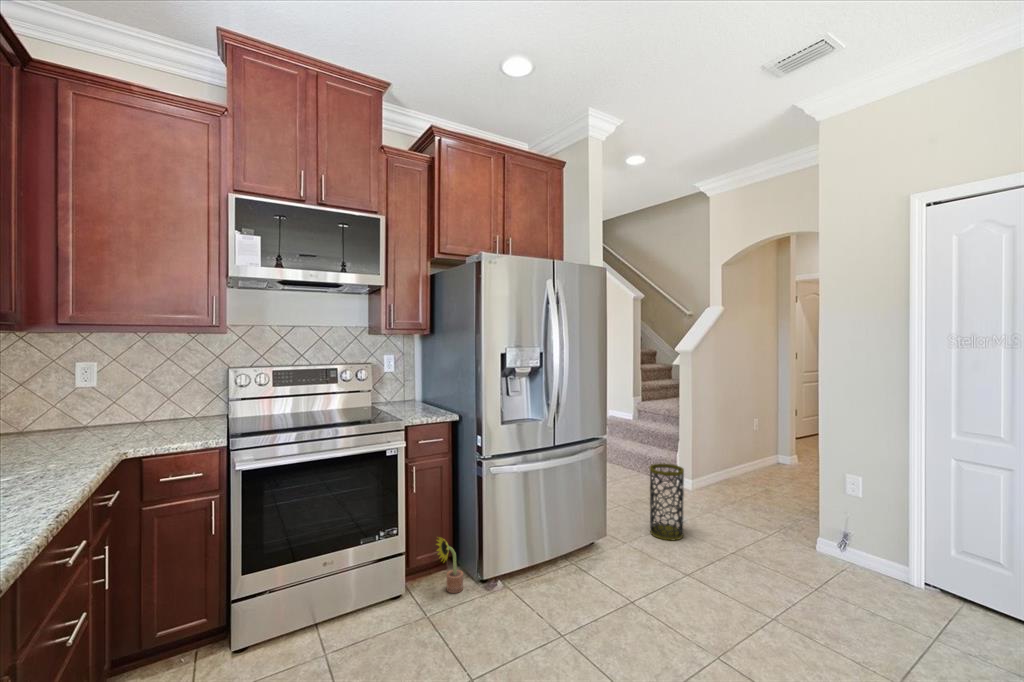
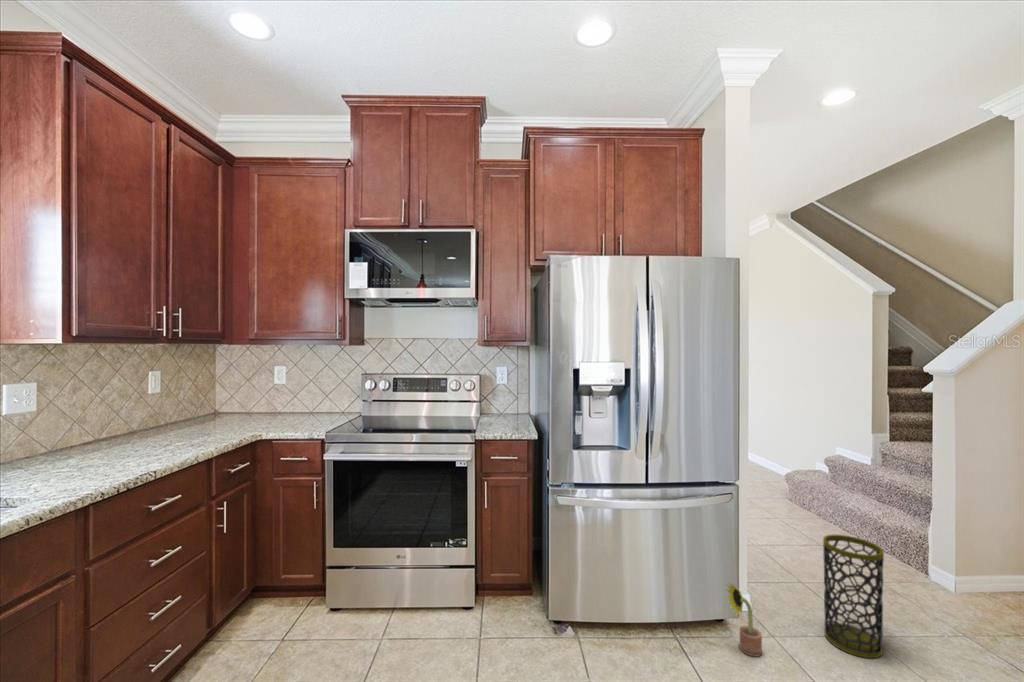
decorative plant: present [436,538,463,593] -> present [726,583,762,656]

